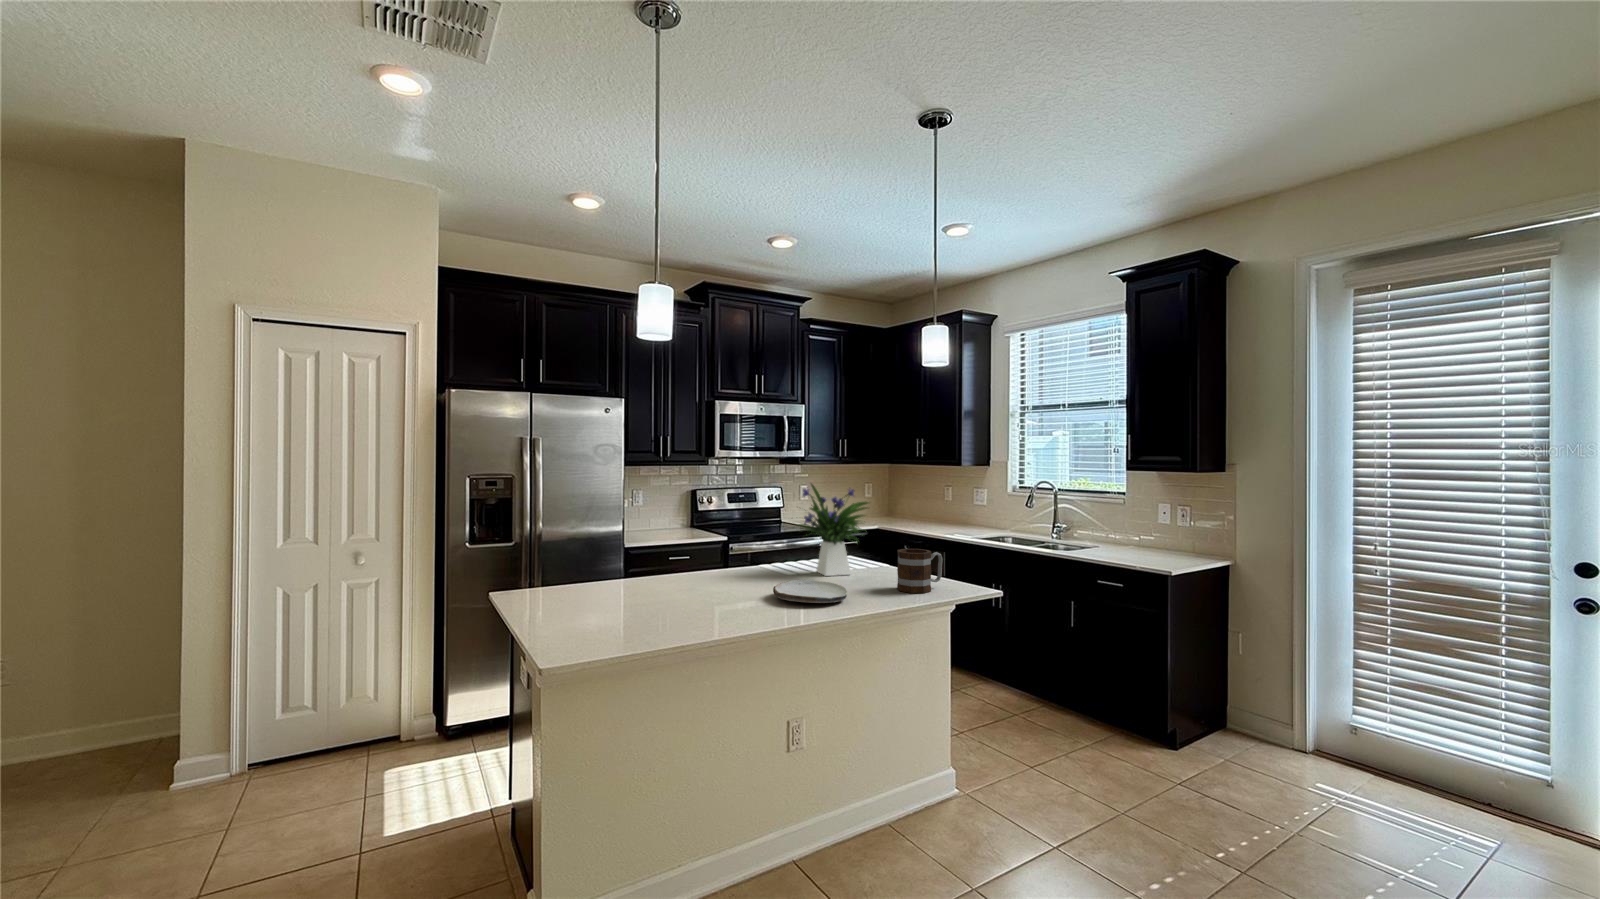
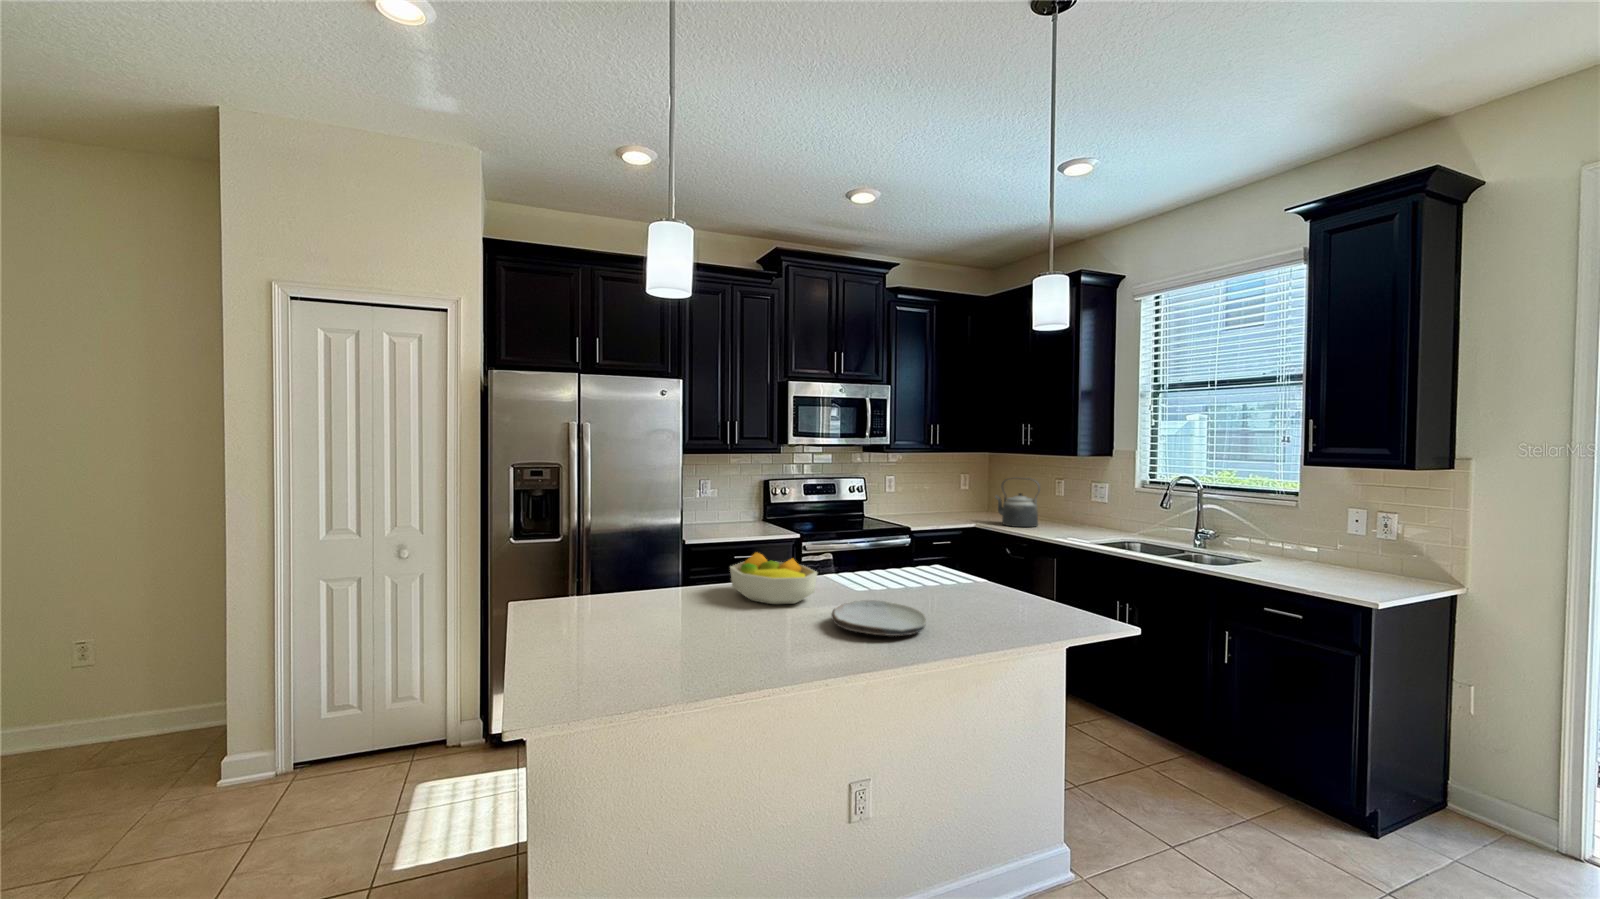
flower arrangement: present [799,484,869,576] -> none [859,478,964,593]
kettle: none [893,485,930,528] -> present [995,479,1040,527]
fruit bowl: none [683,546,757,587] -> present [730,553,817,604]
mug: present [897,549,943,593] -> none [993,565,1054,624]

